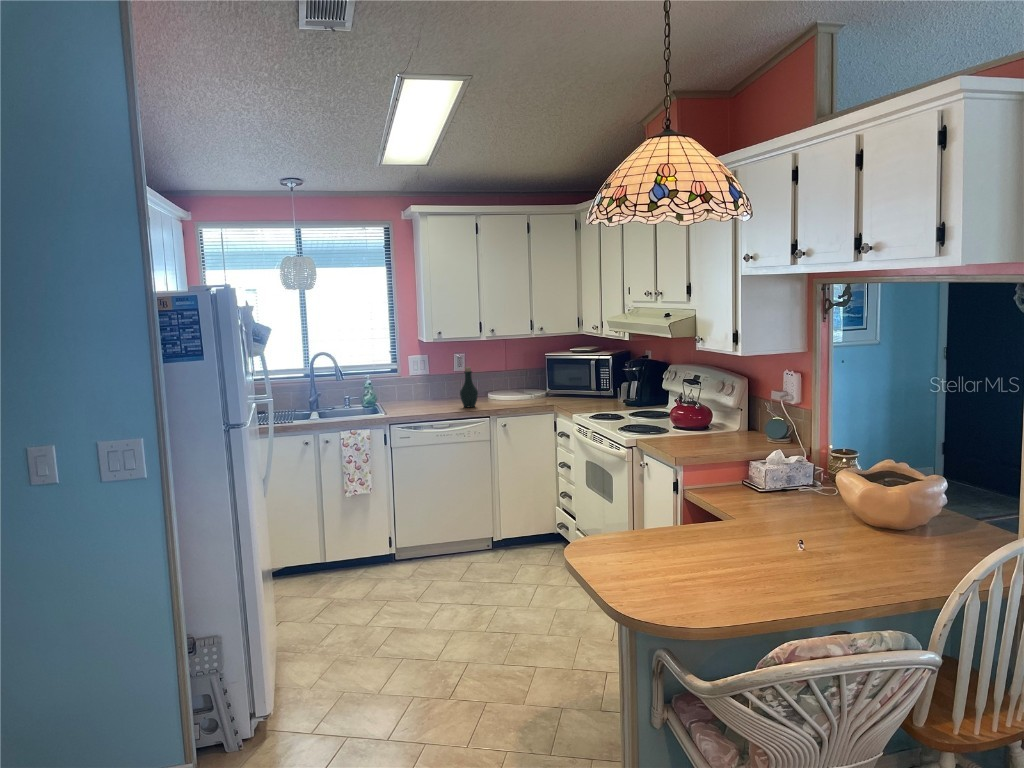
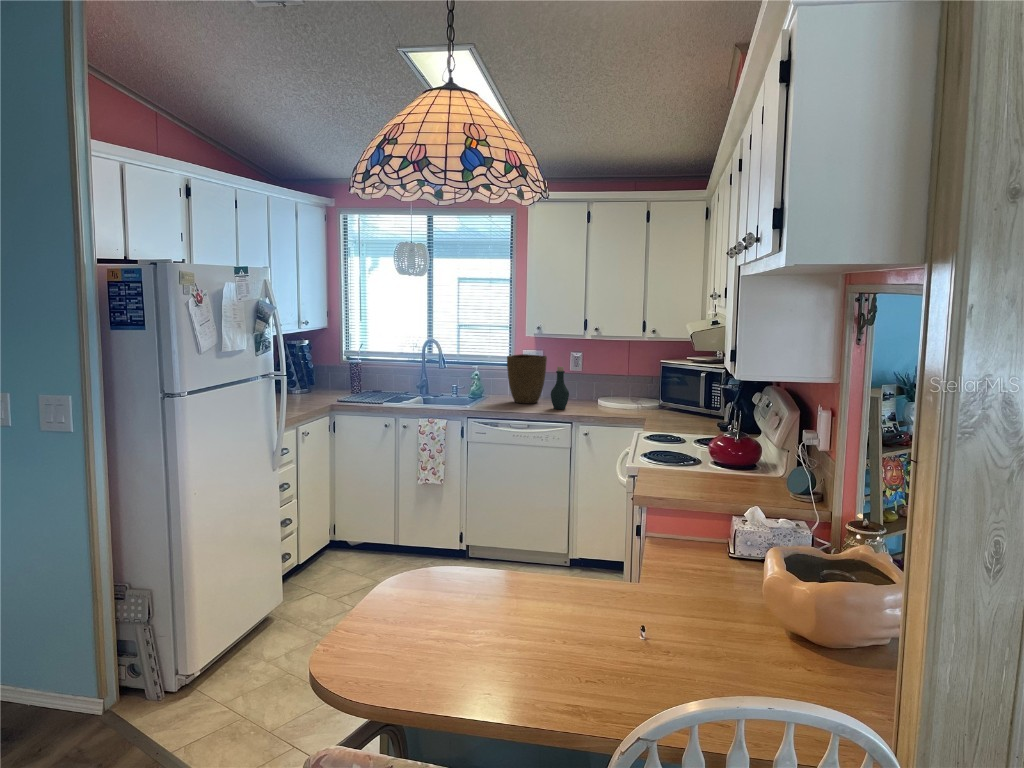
vase: none [405,358,444,406] -> present [507,354,547,404]

